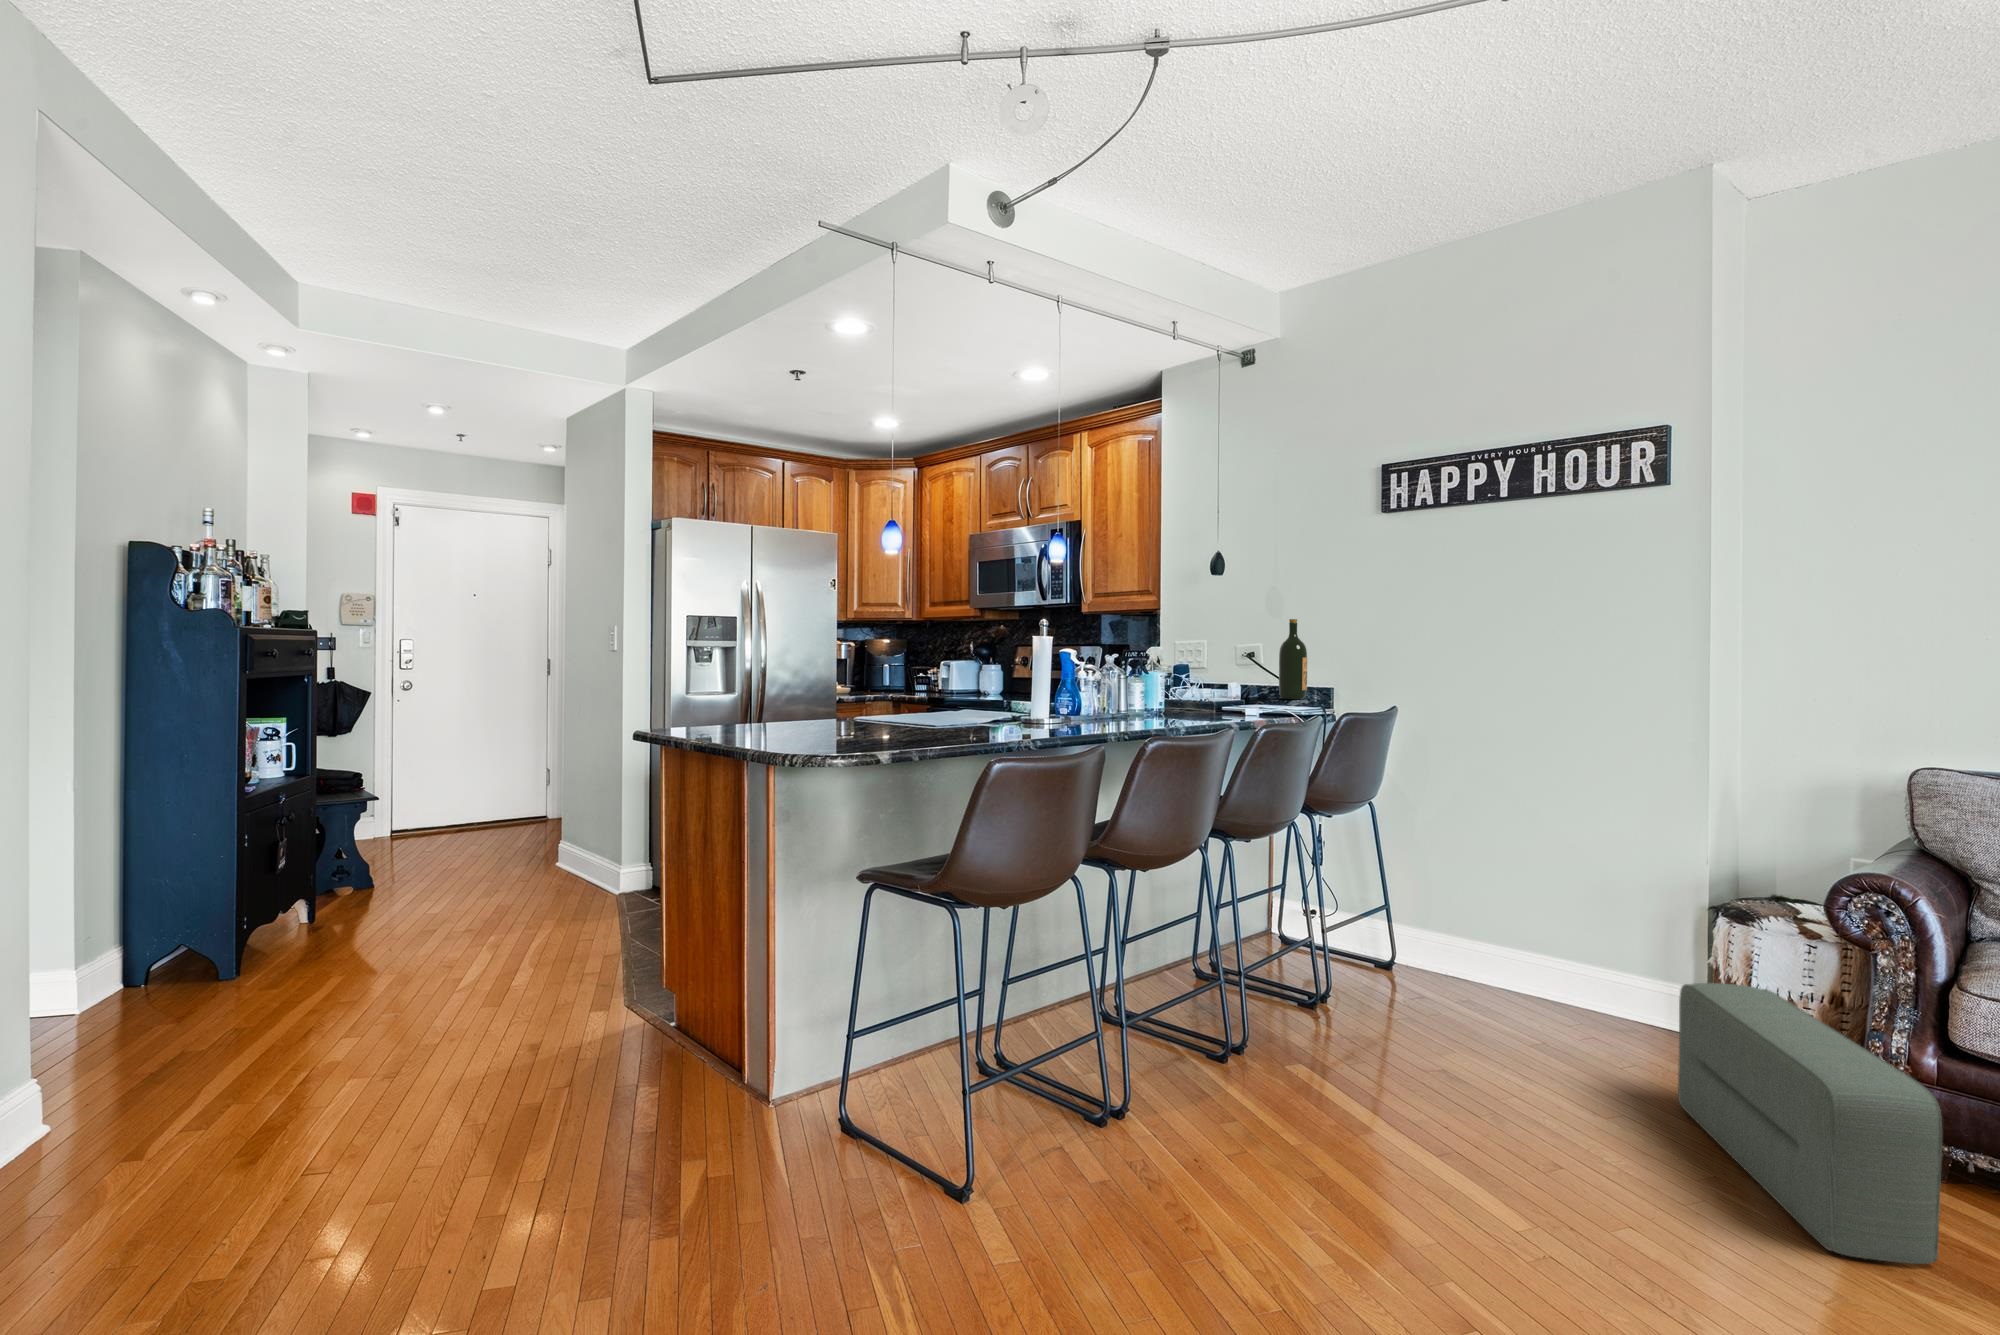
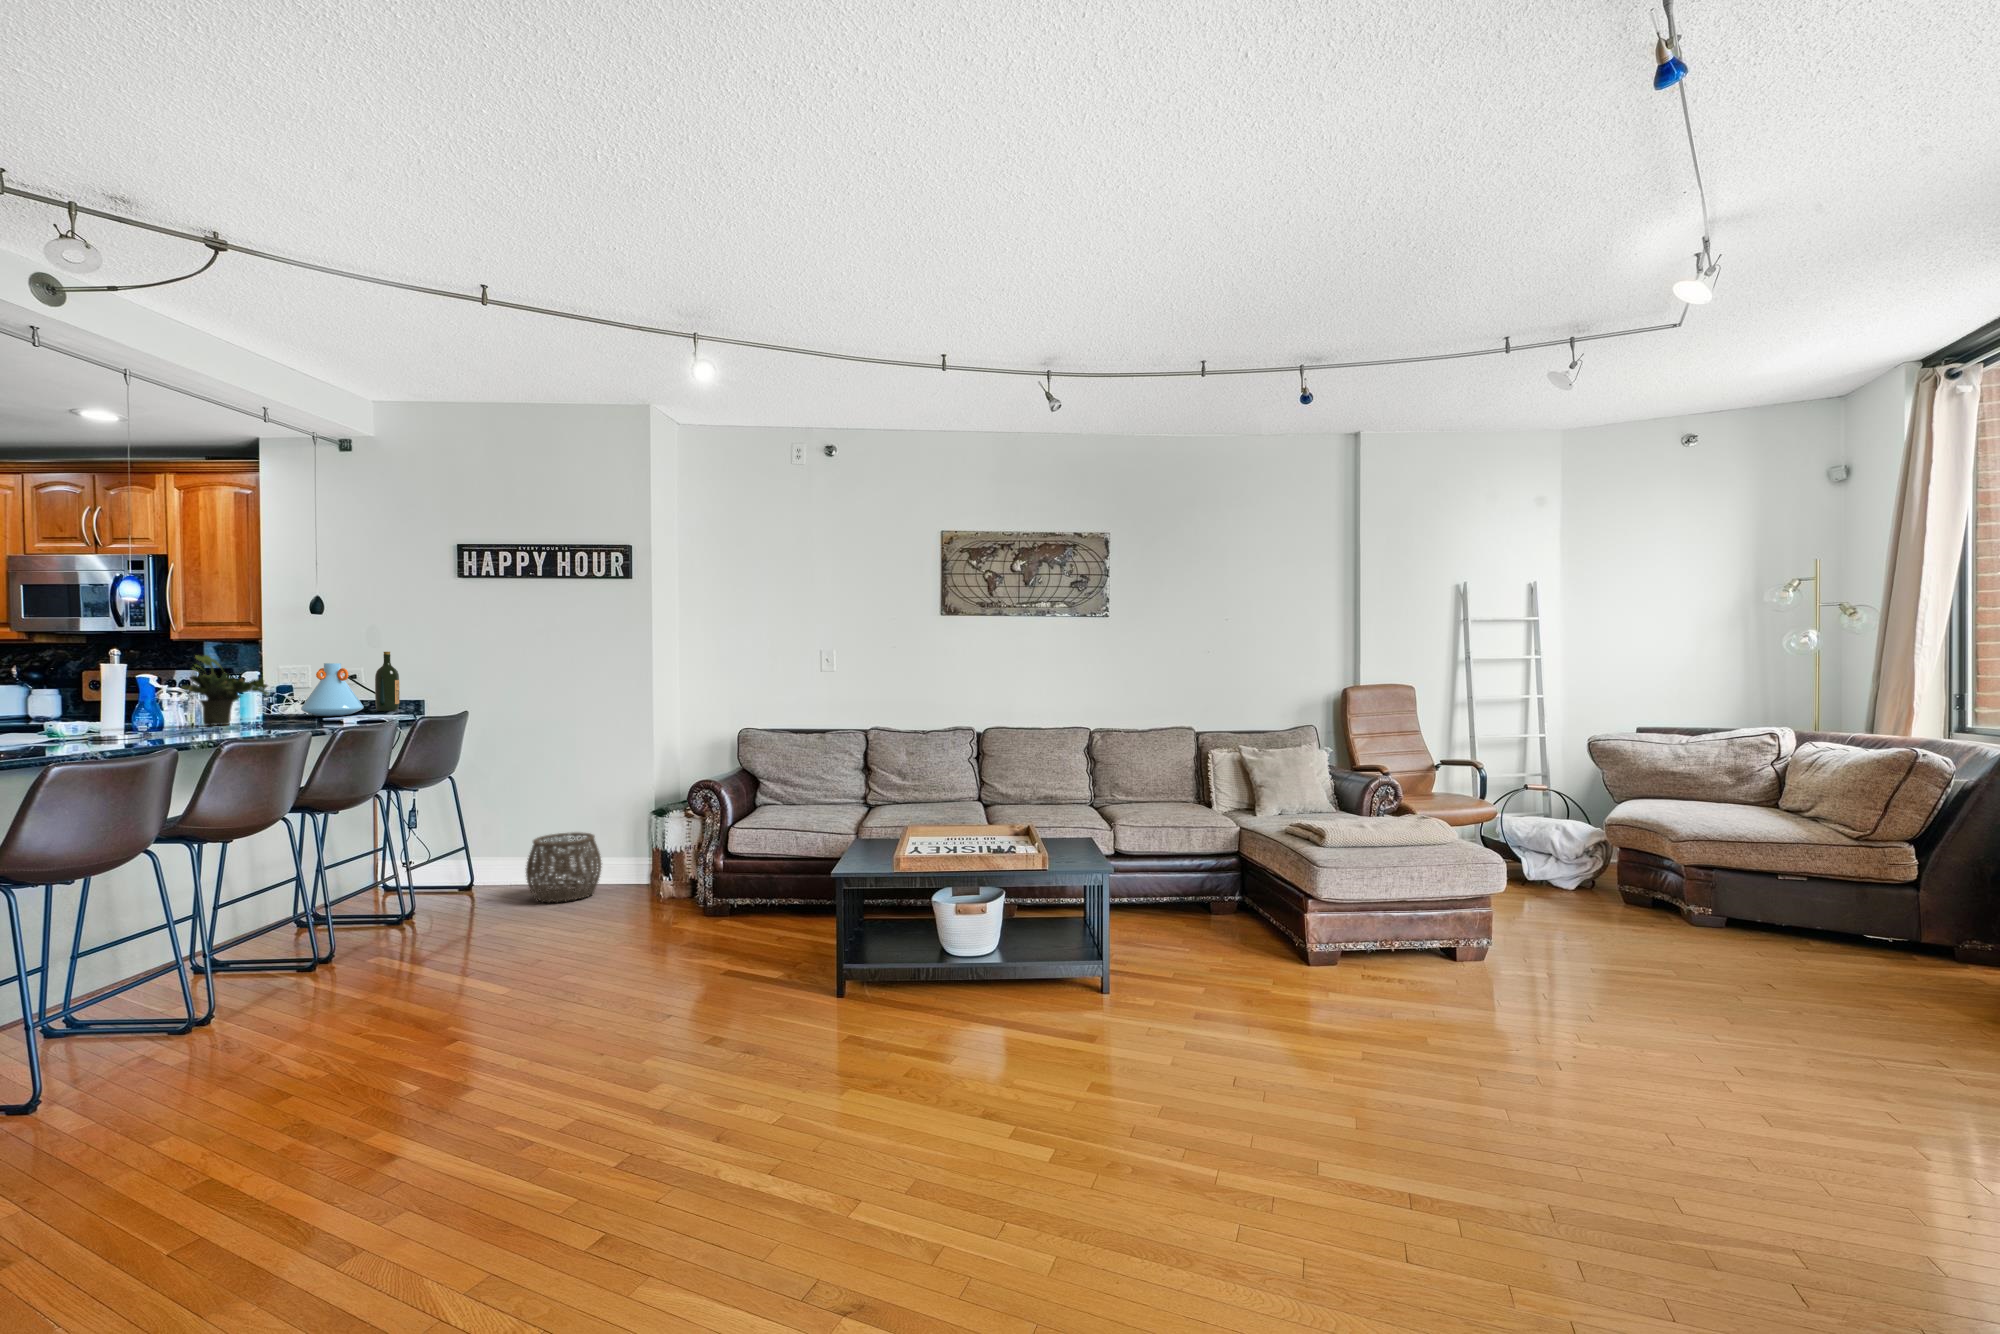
potted plant: none [1085,623,1171,710] -> present [181,655,269,725]
vase: none [1200,634,1268,703] -> present [301,663,364,716]
woven basket: none [1482,907,1610,1031] -> present [526,832,602,902]
pouf: present [1678,983,1942,1264] -> none [620,847,701,952]

